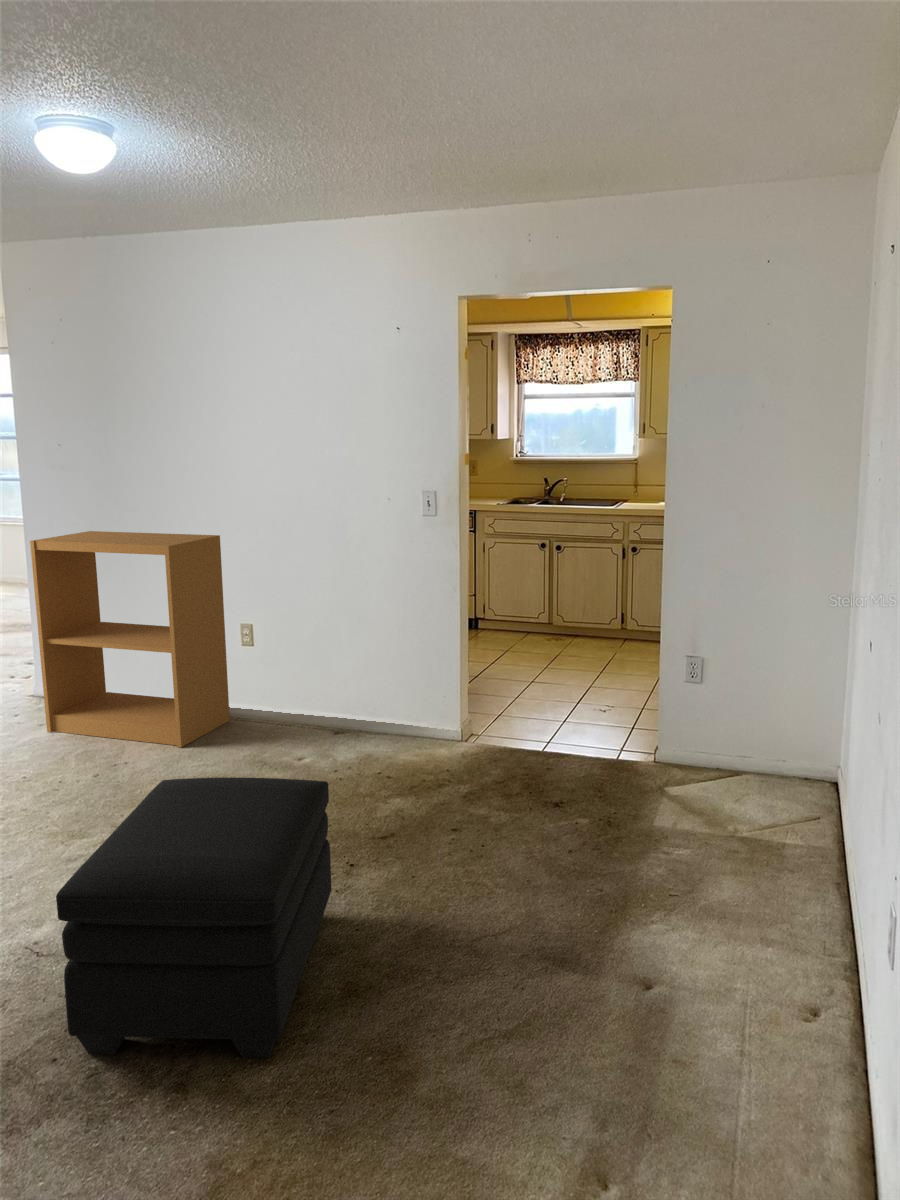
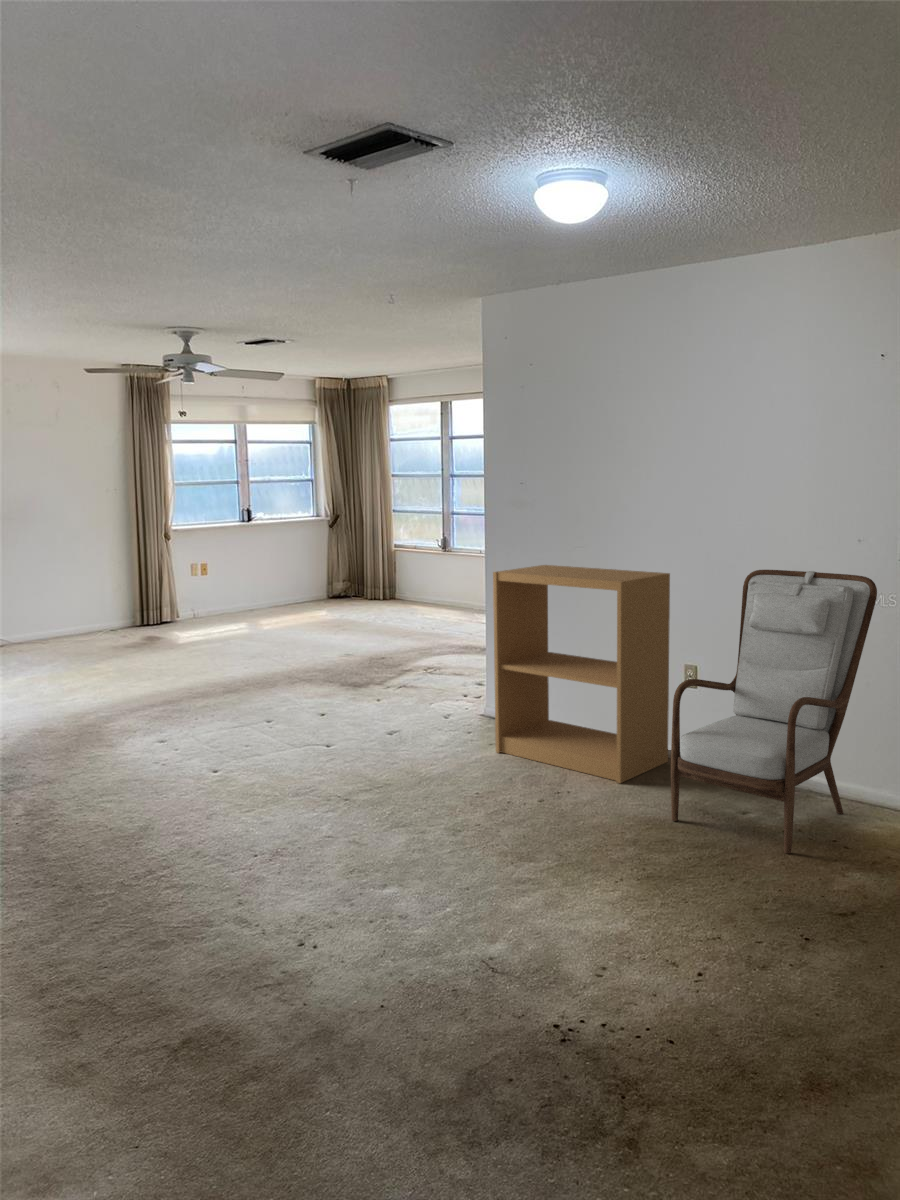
armchair: none [225,529,404,791] -> present [671,570,877,854]
ottoman: present [56,777,331,1058] -> none [523,817,794,1139]

